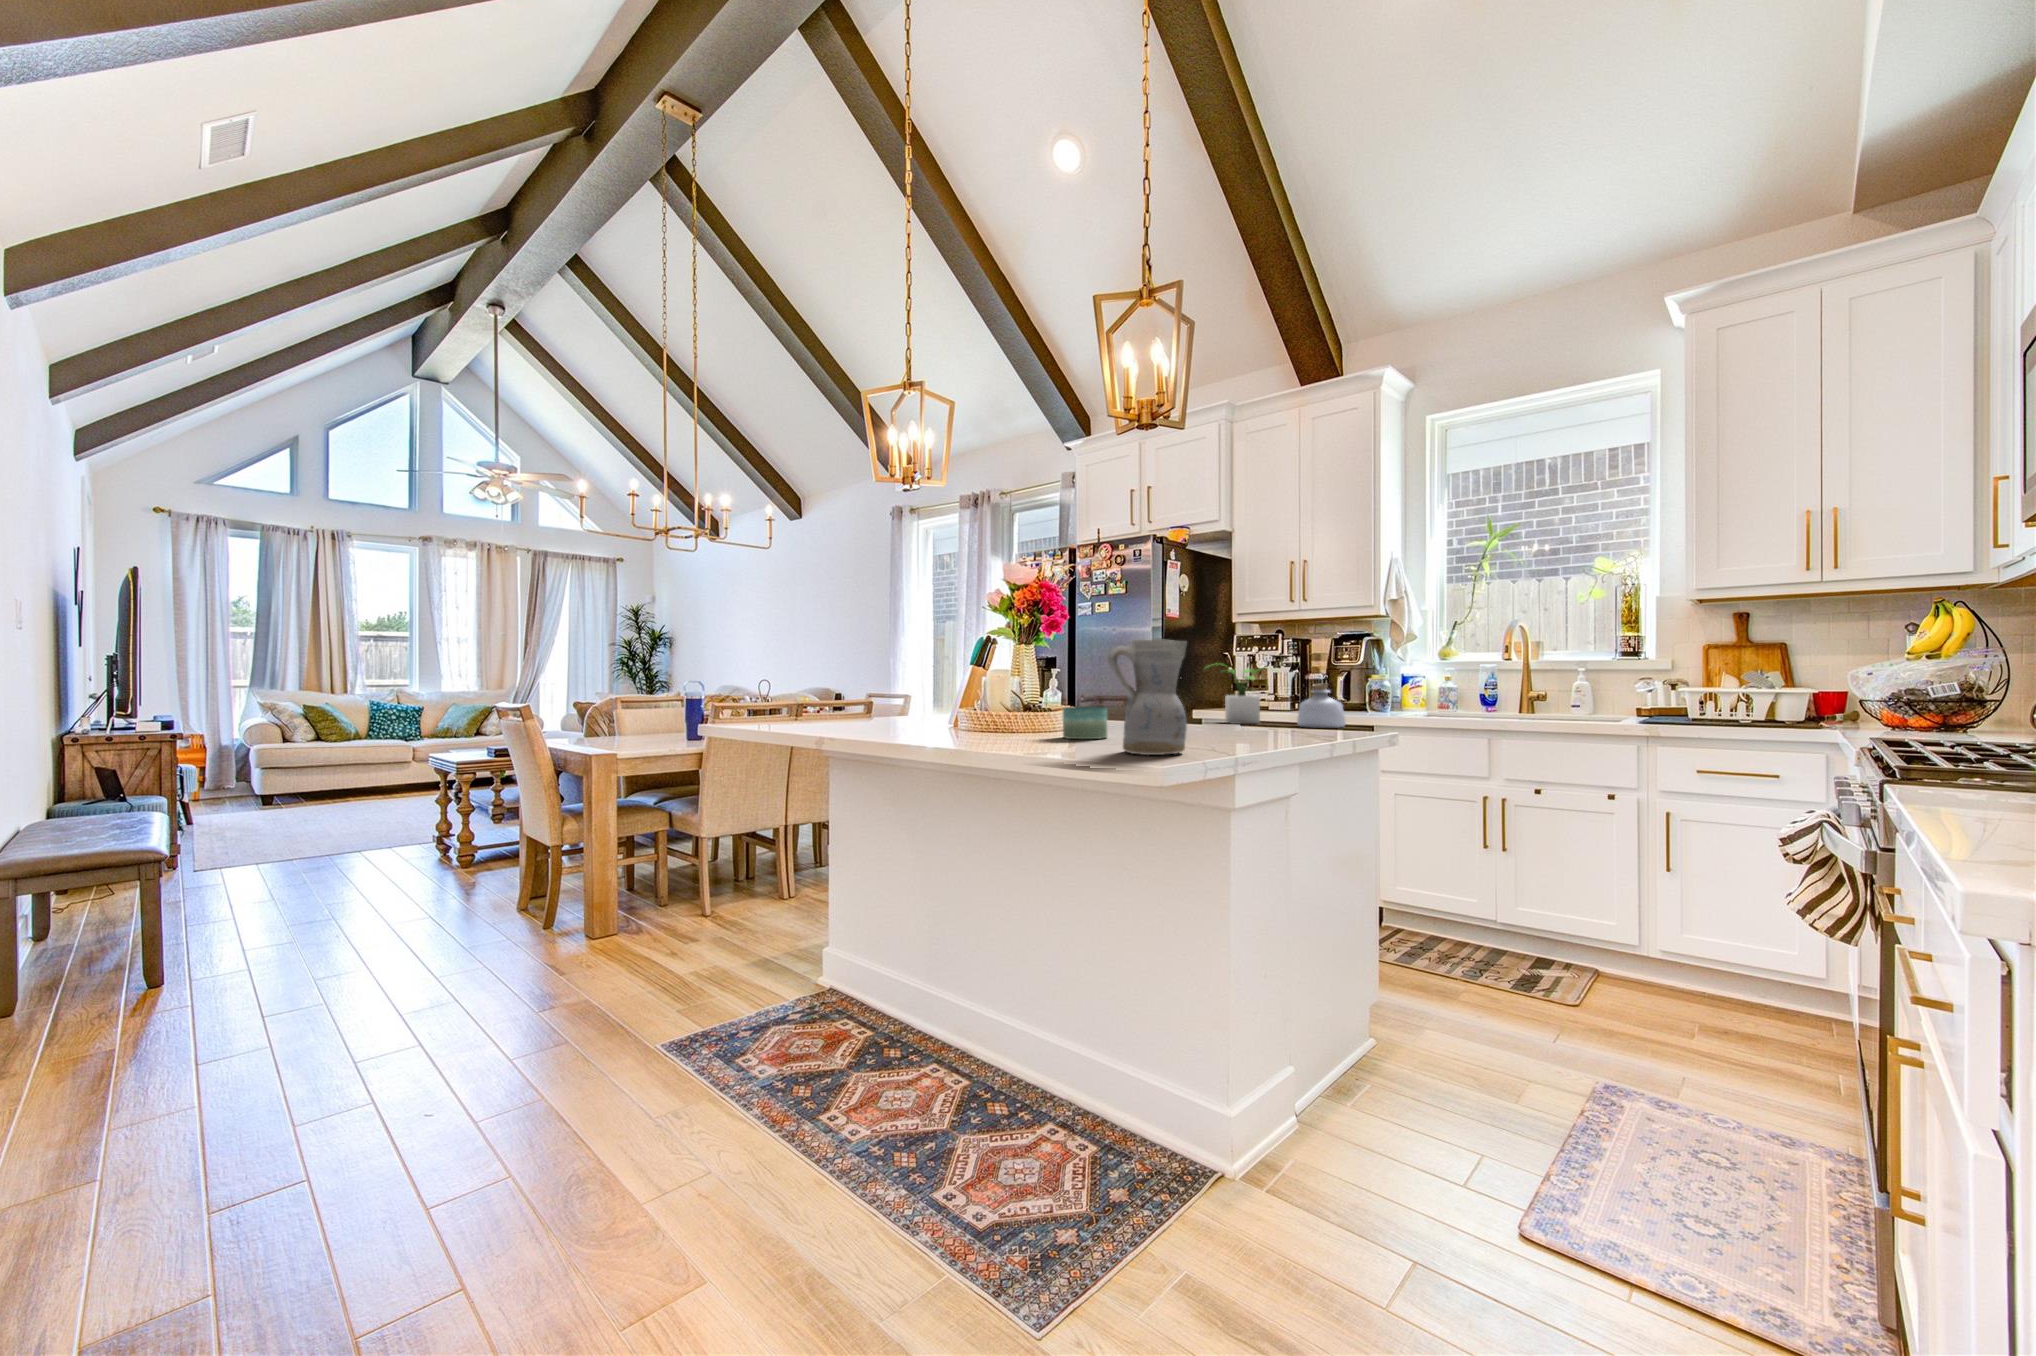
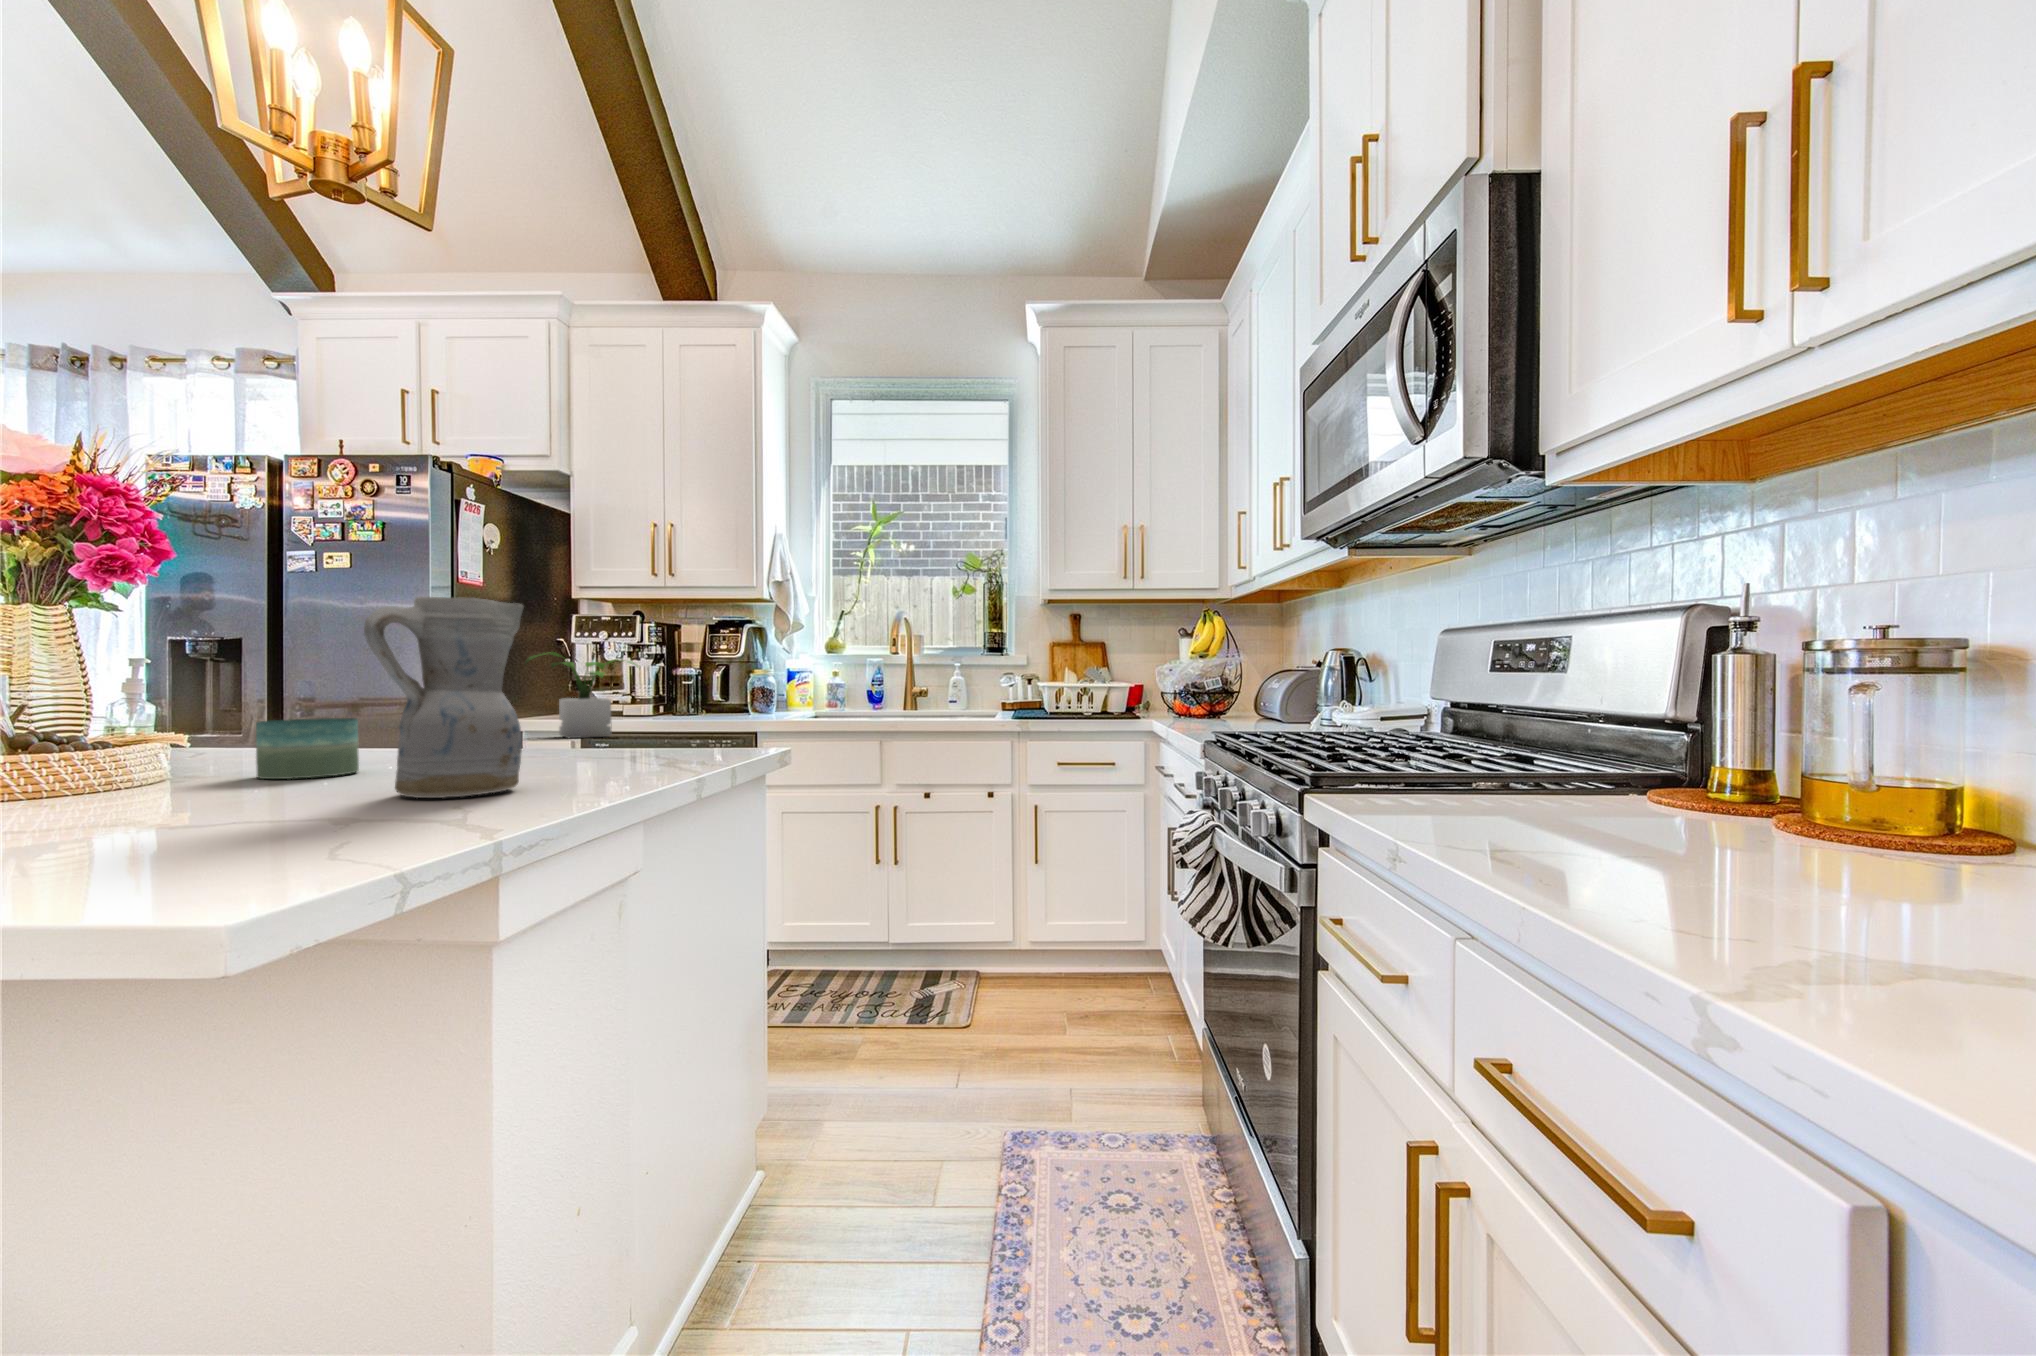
bottle: present [1297,684,1345,728] -> none [663,681,726,739]

